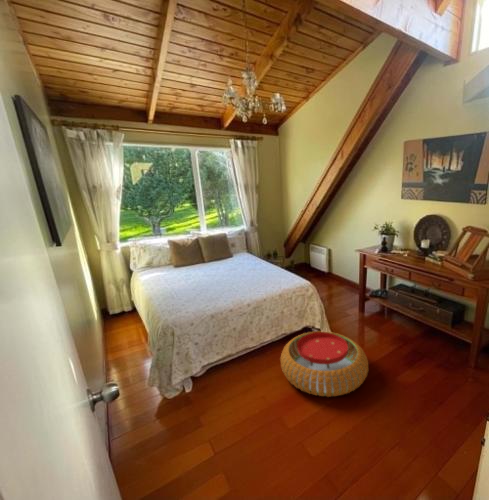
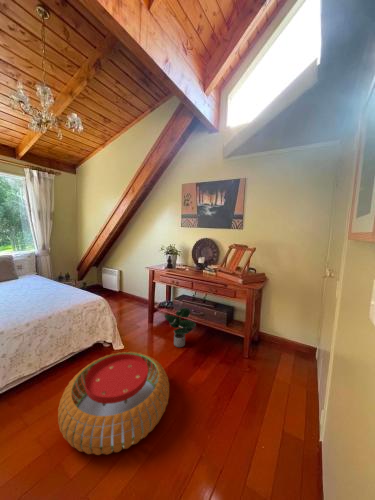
potted plant: none [372,299,410,341] -> present [165,308,196,347]

